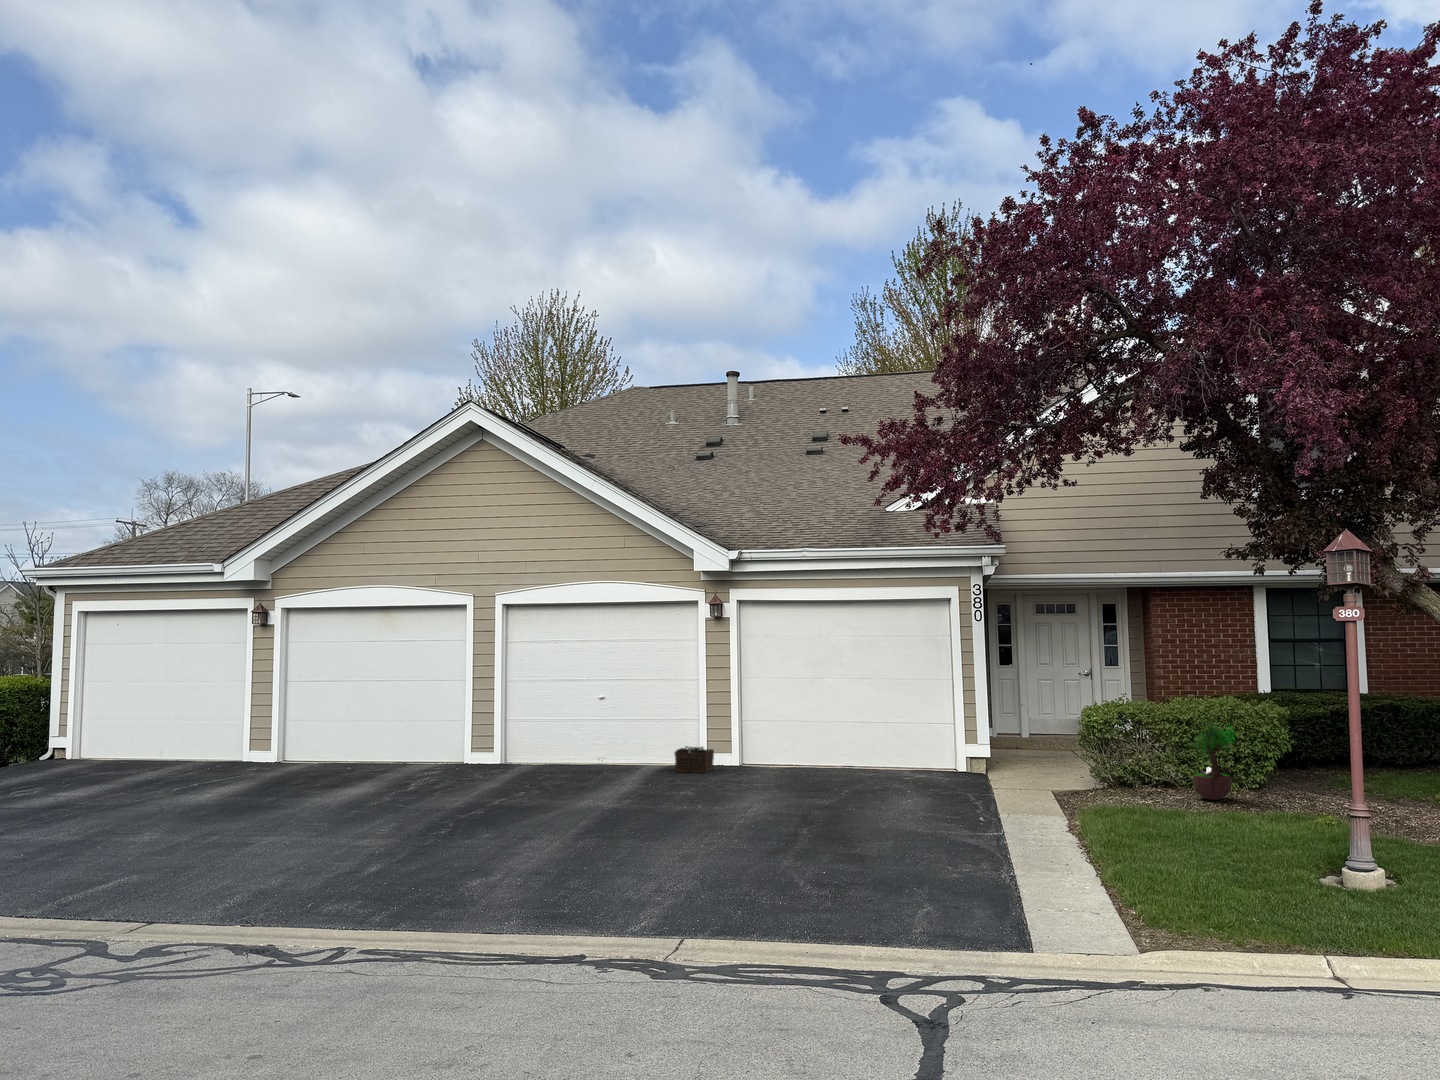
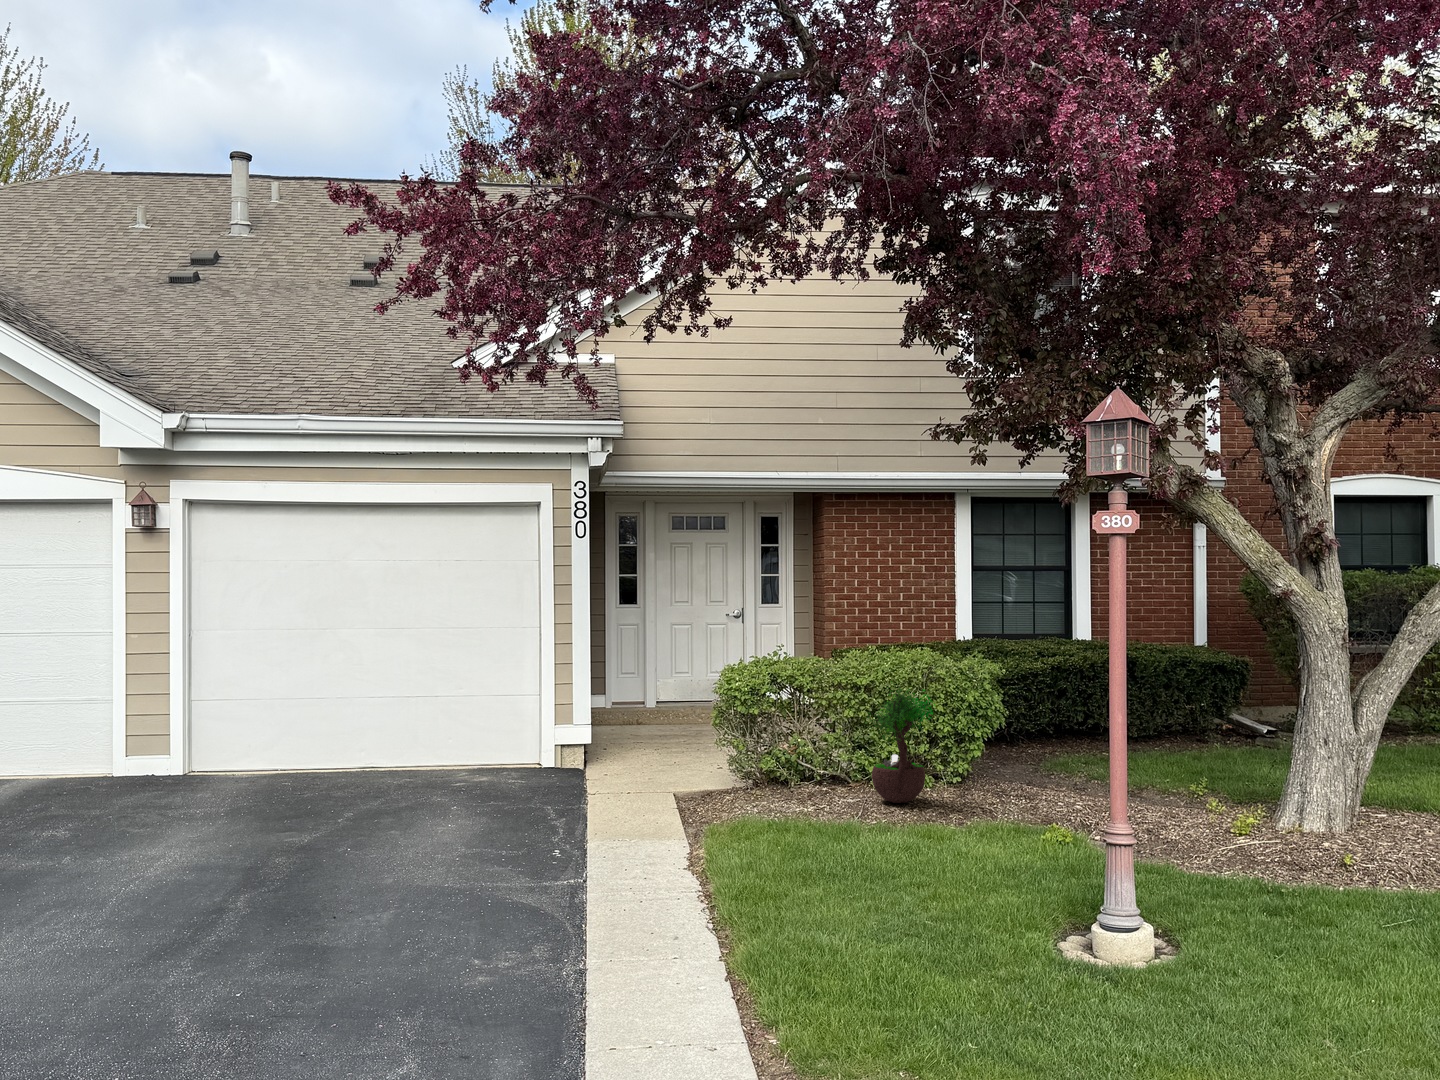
basket: present [674,746,714,773] -> none [64,739,140,784]

